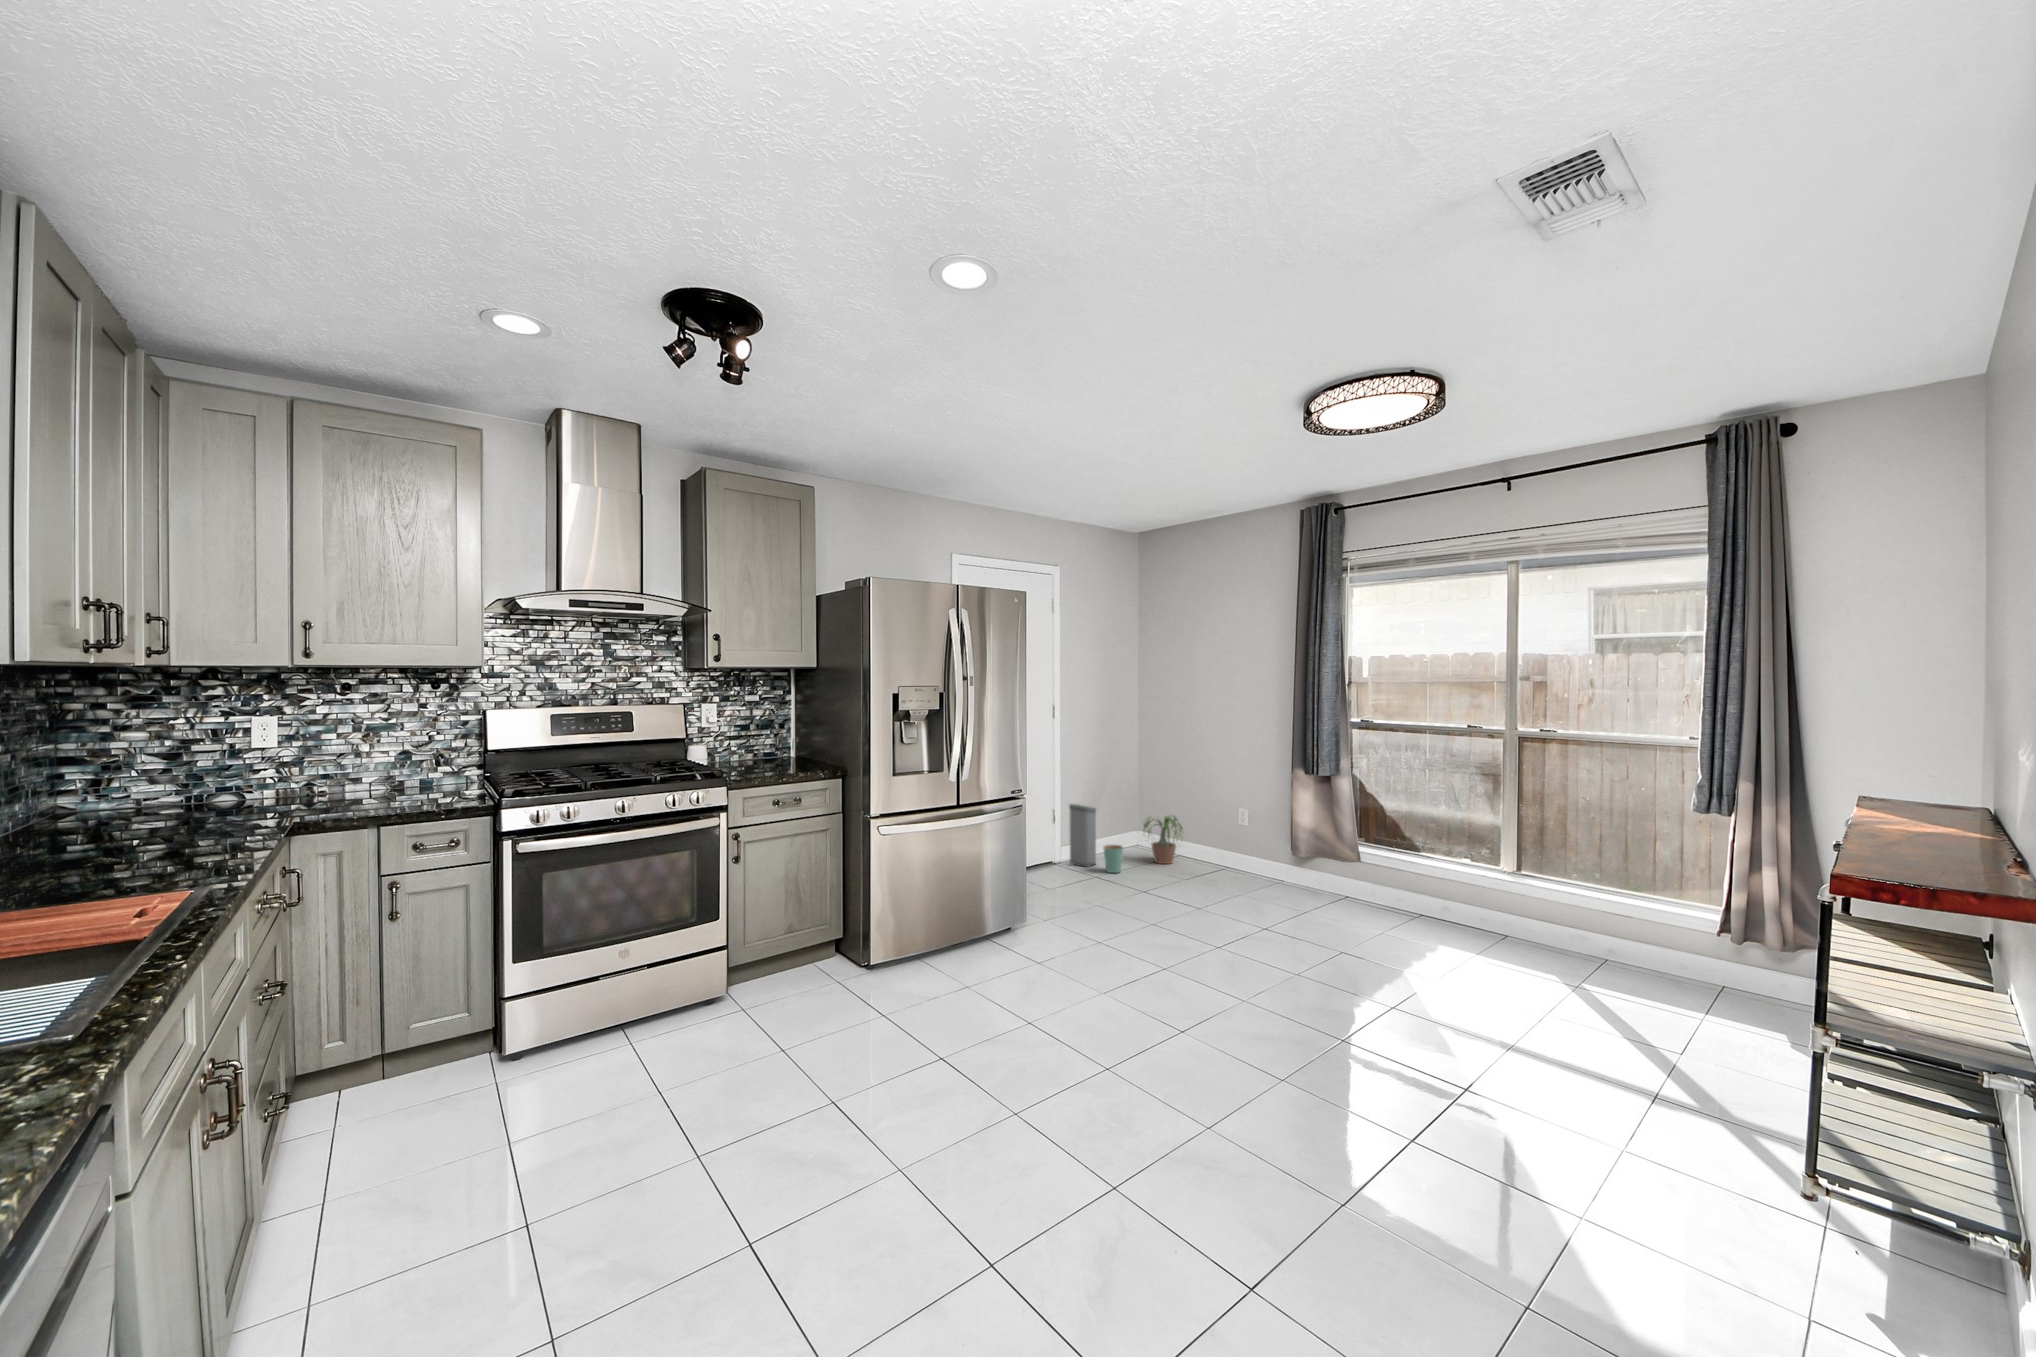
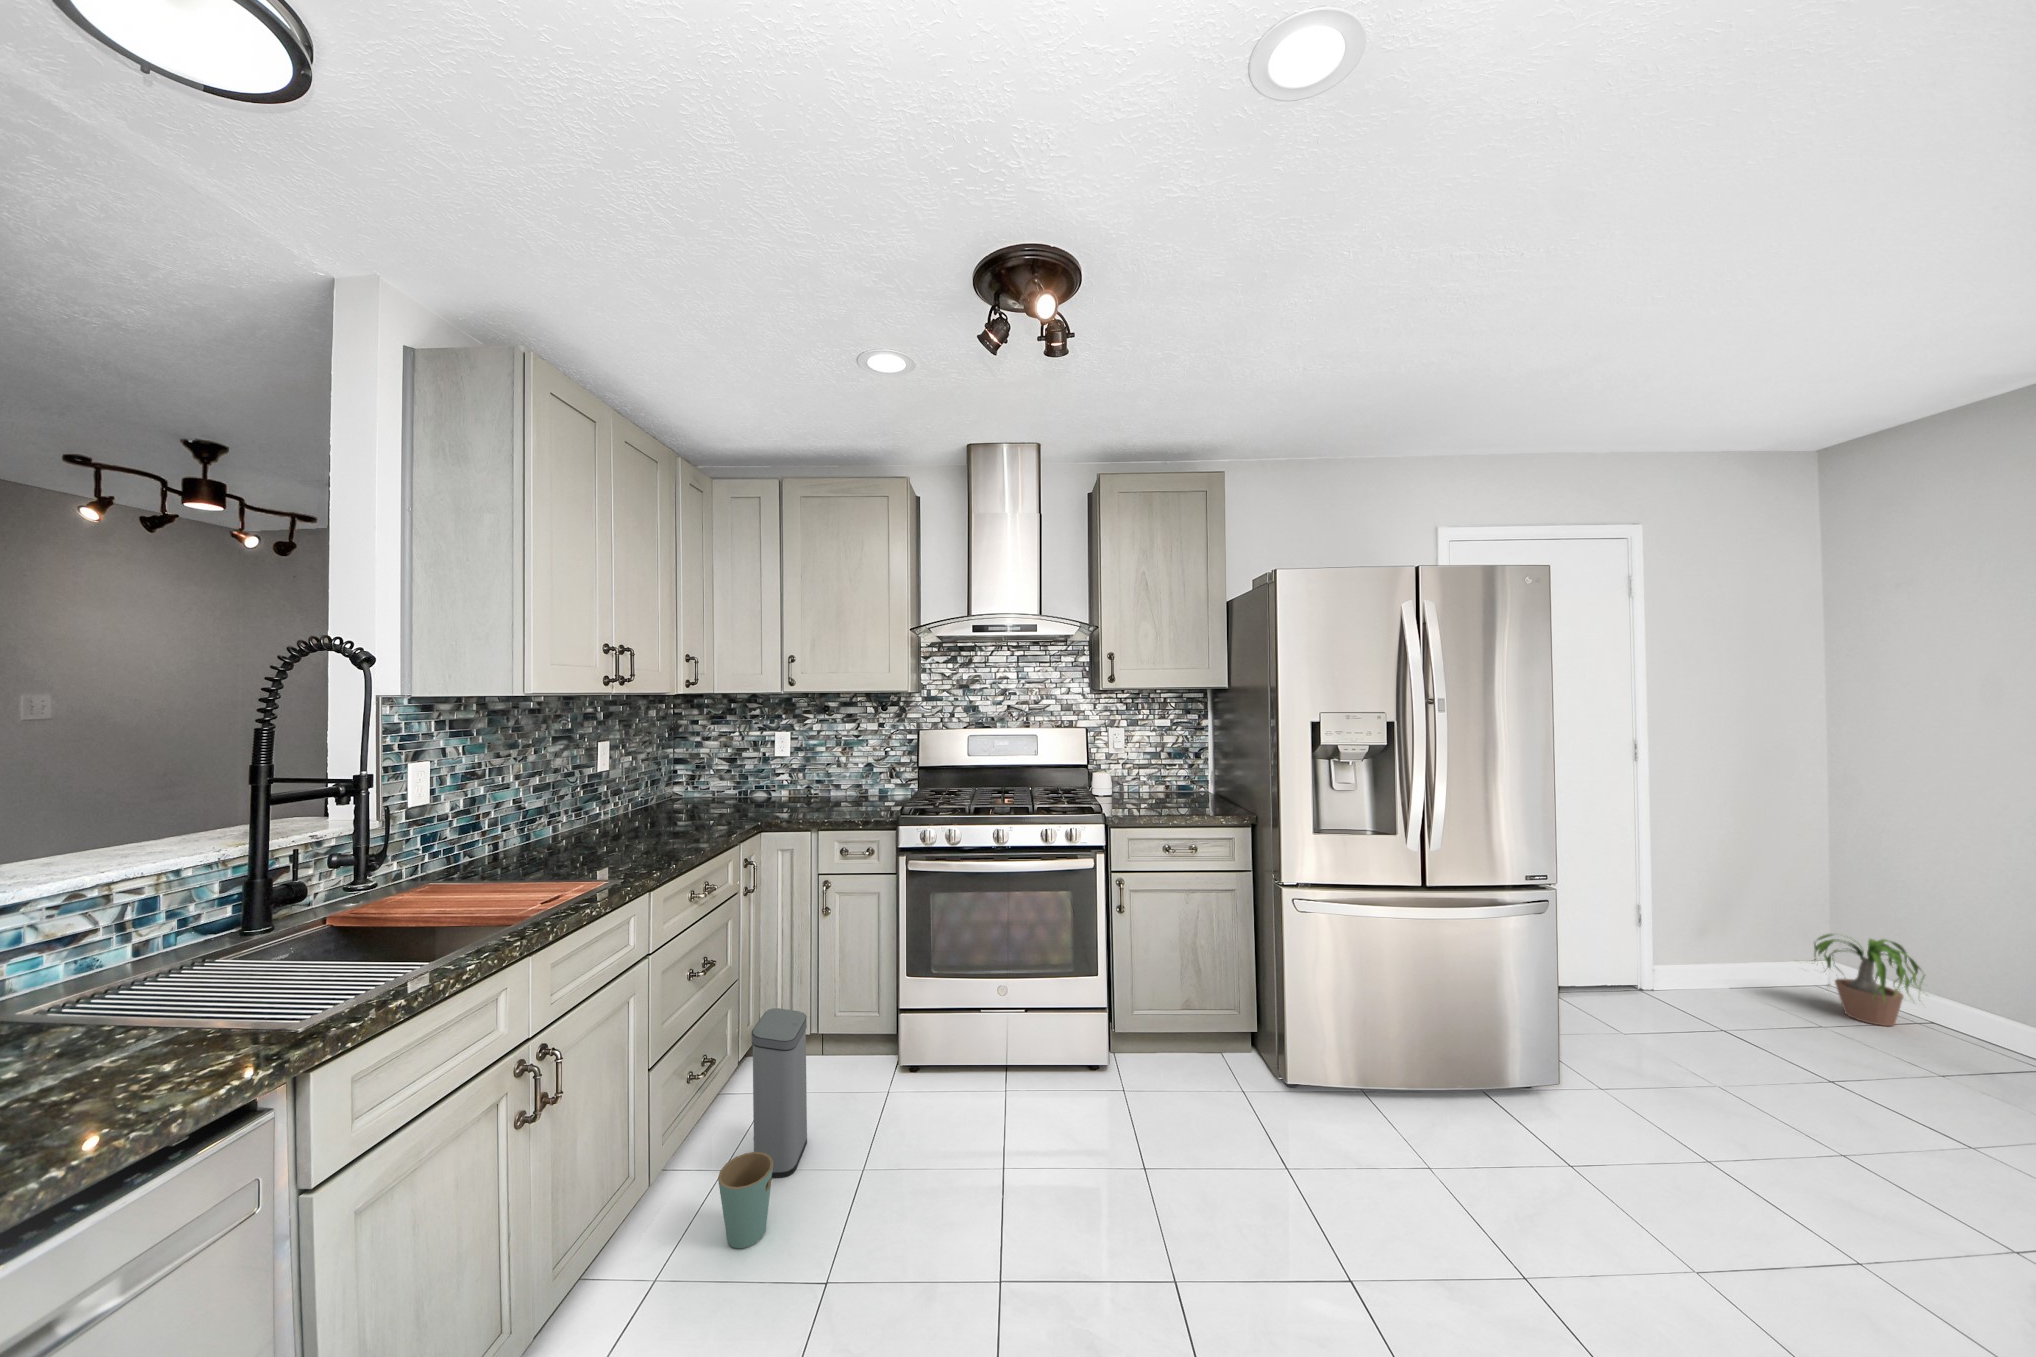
trash can: present [1069,804,1123,873] -> present [718,1008,807,1248]

